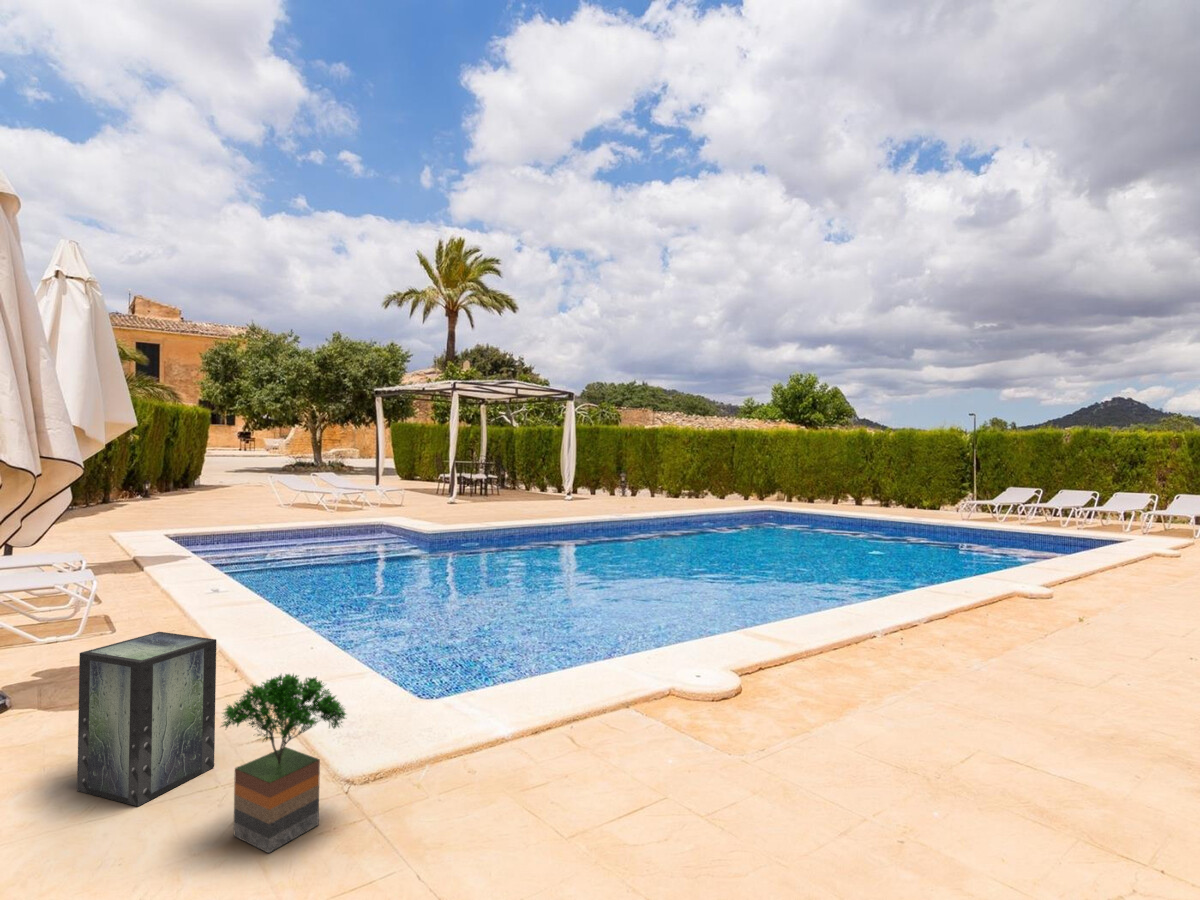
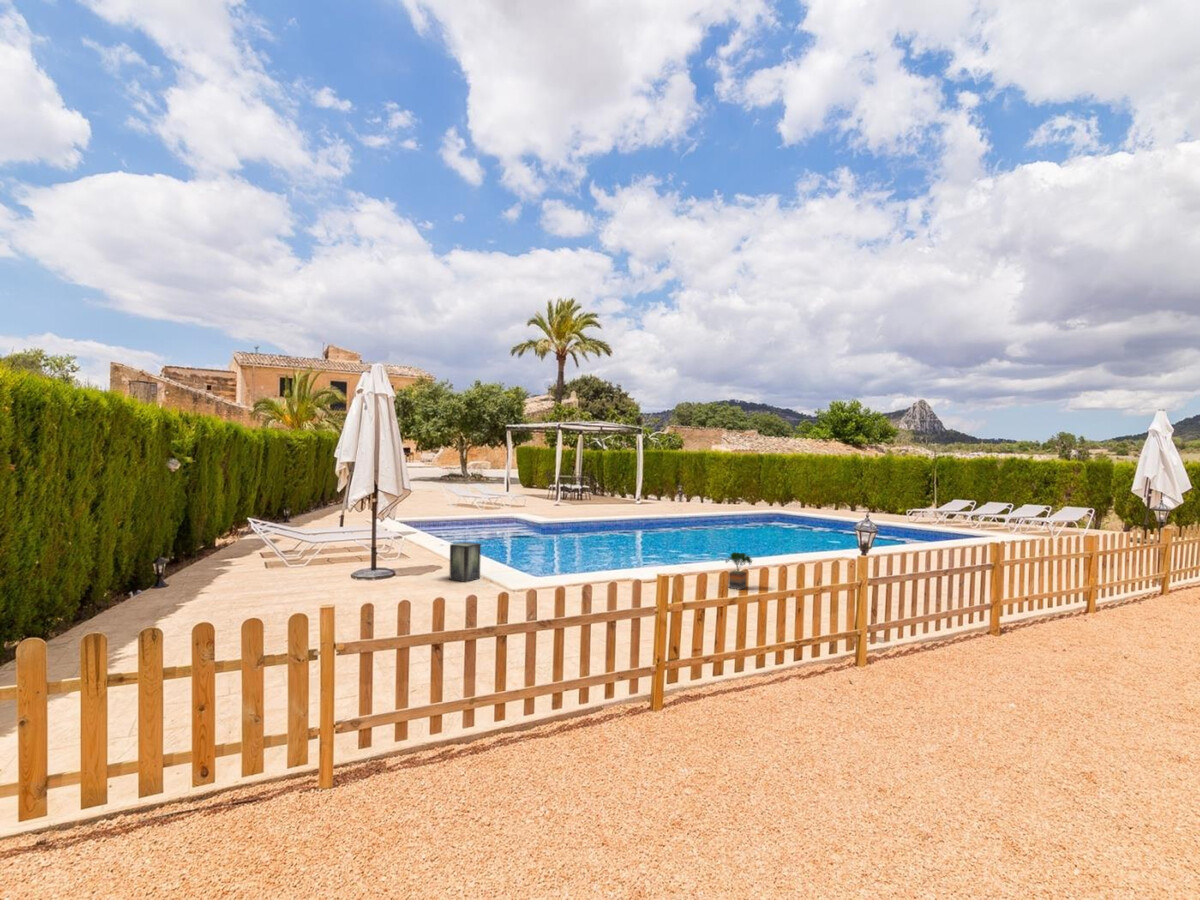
potted tree: present [222,674,346,853] -> present [726,552,752,590]

